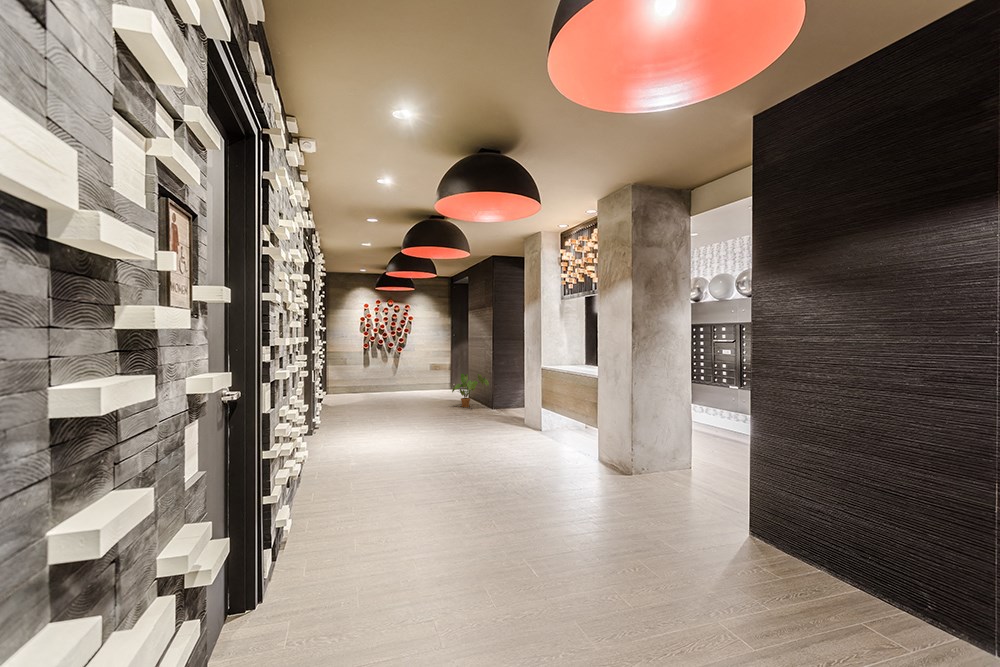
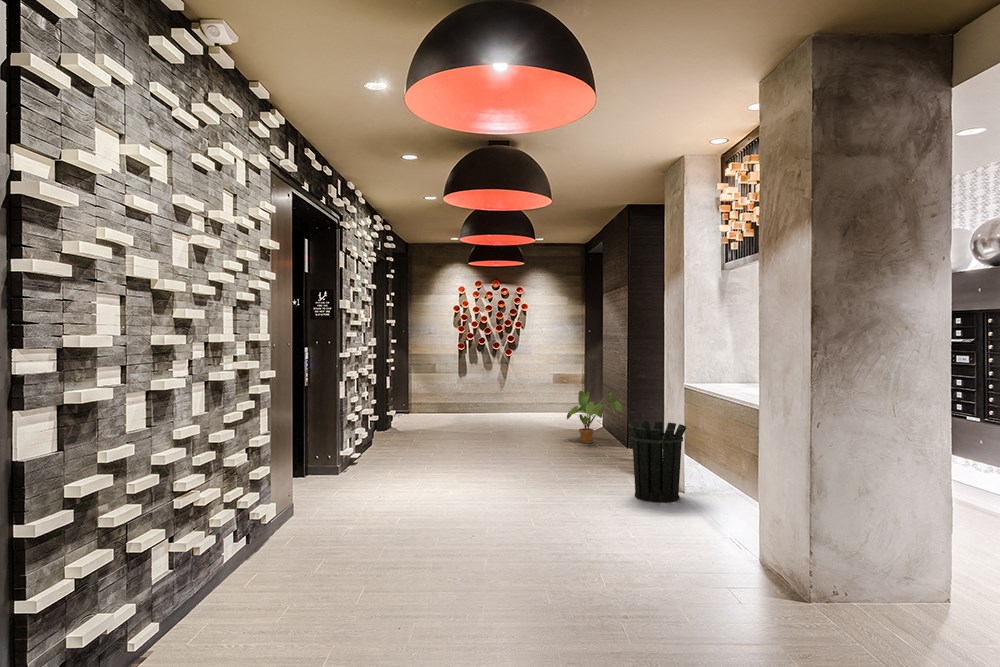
waste bin: none [511,388,545,434] -> present [628,422,686,502]

